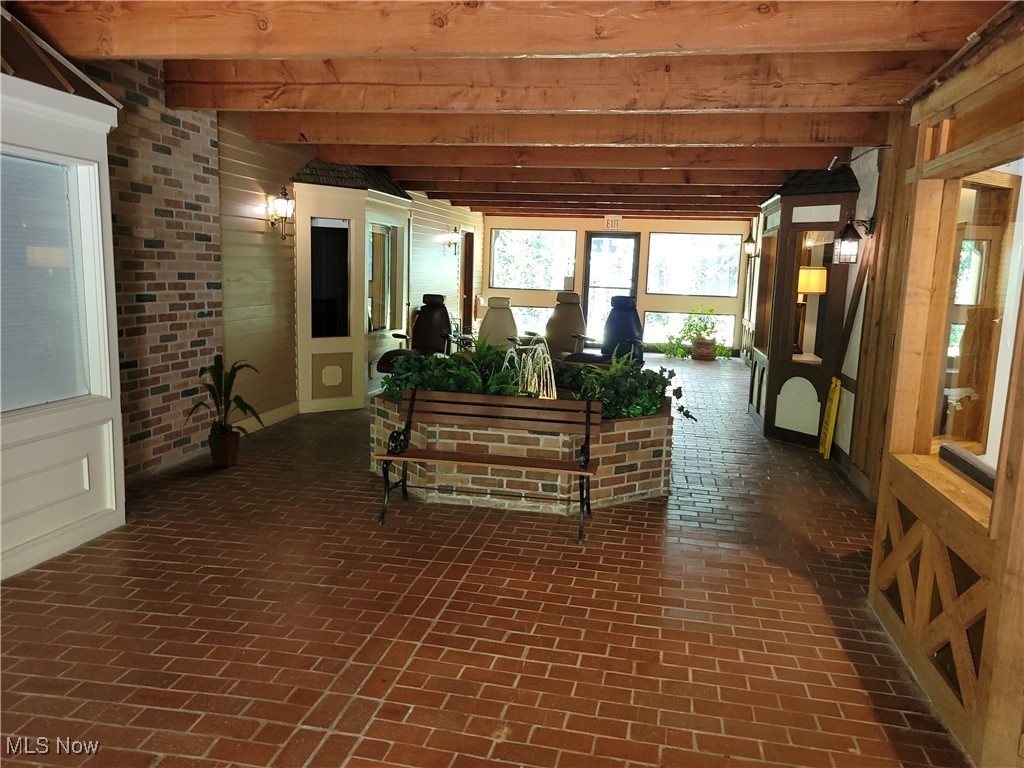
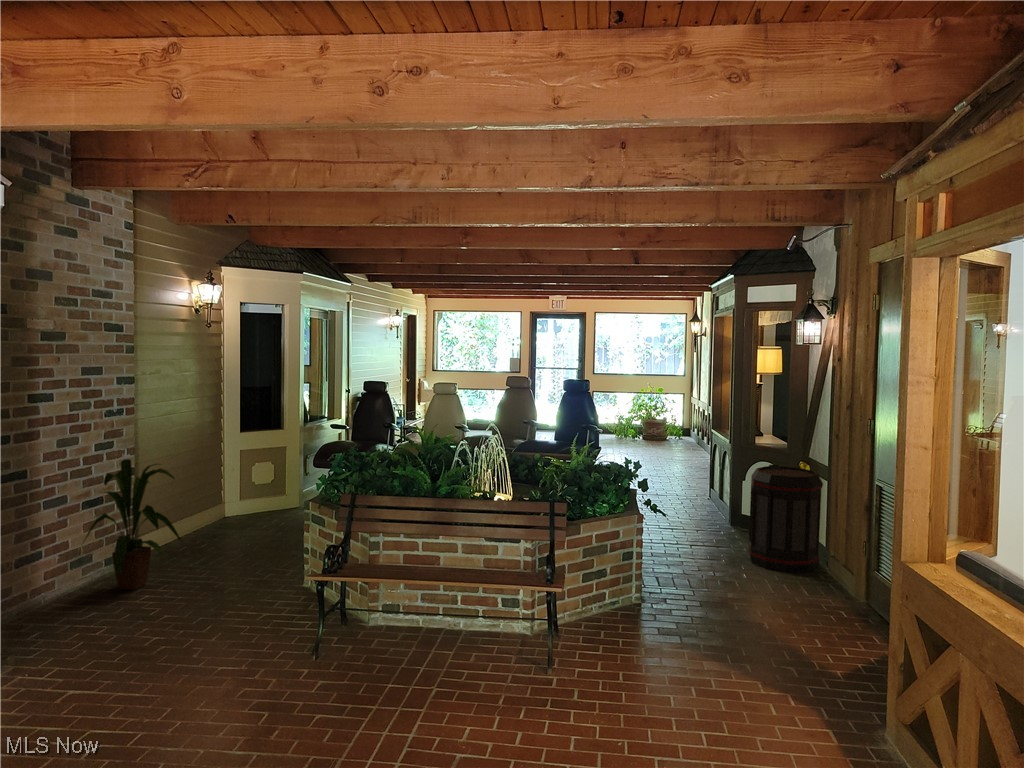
trash can: none [776,379,850,478] -> present [749,465,823,573]

